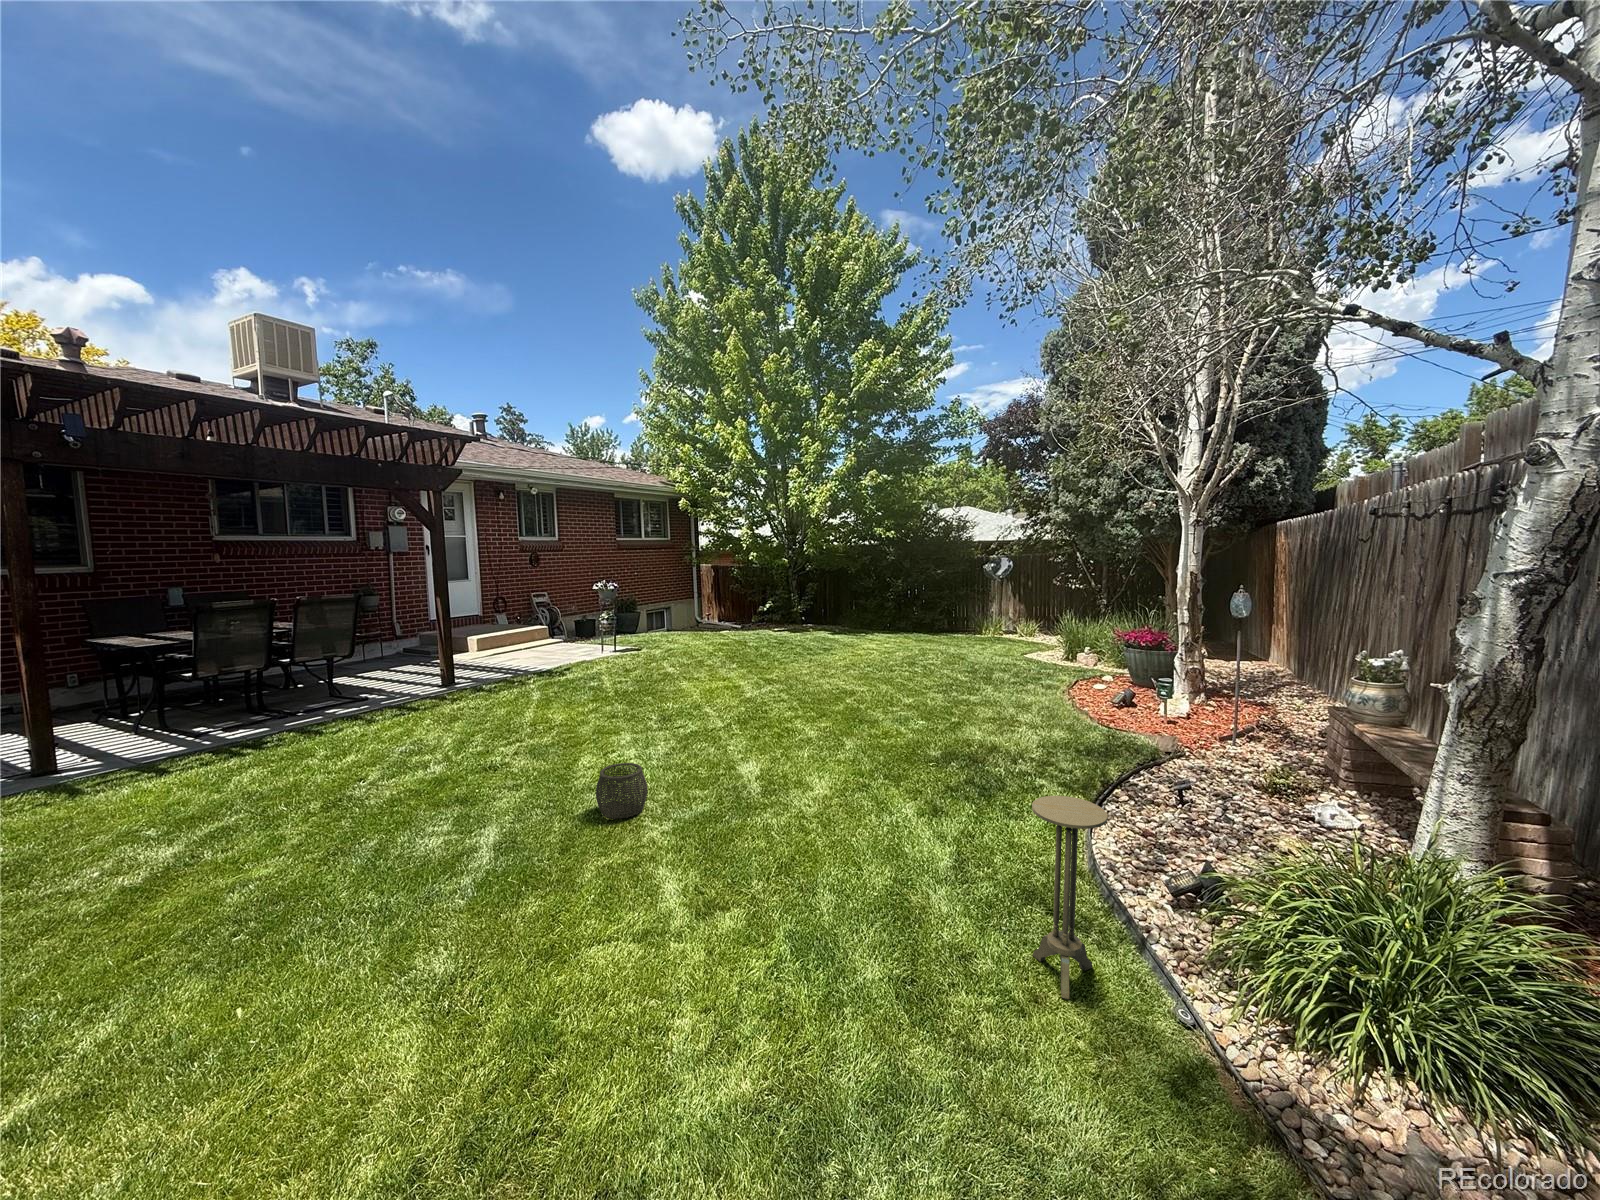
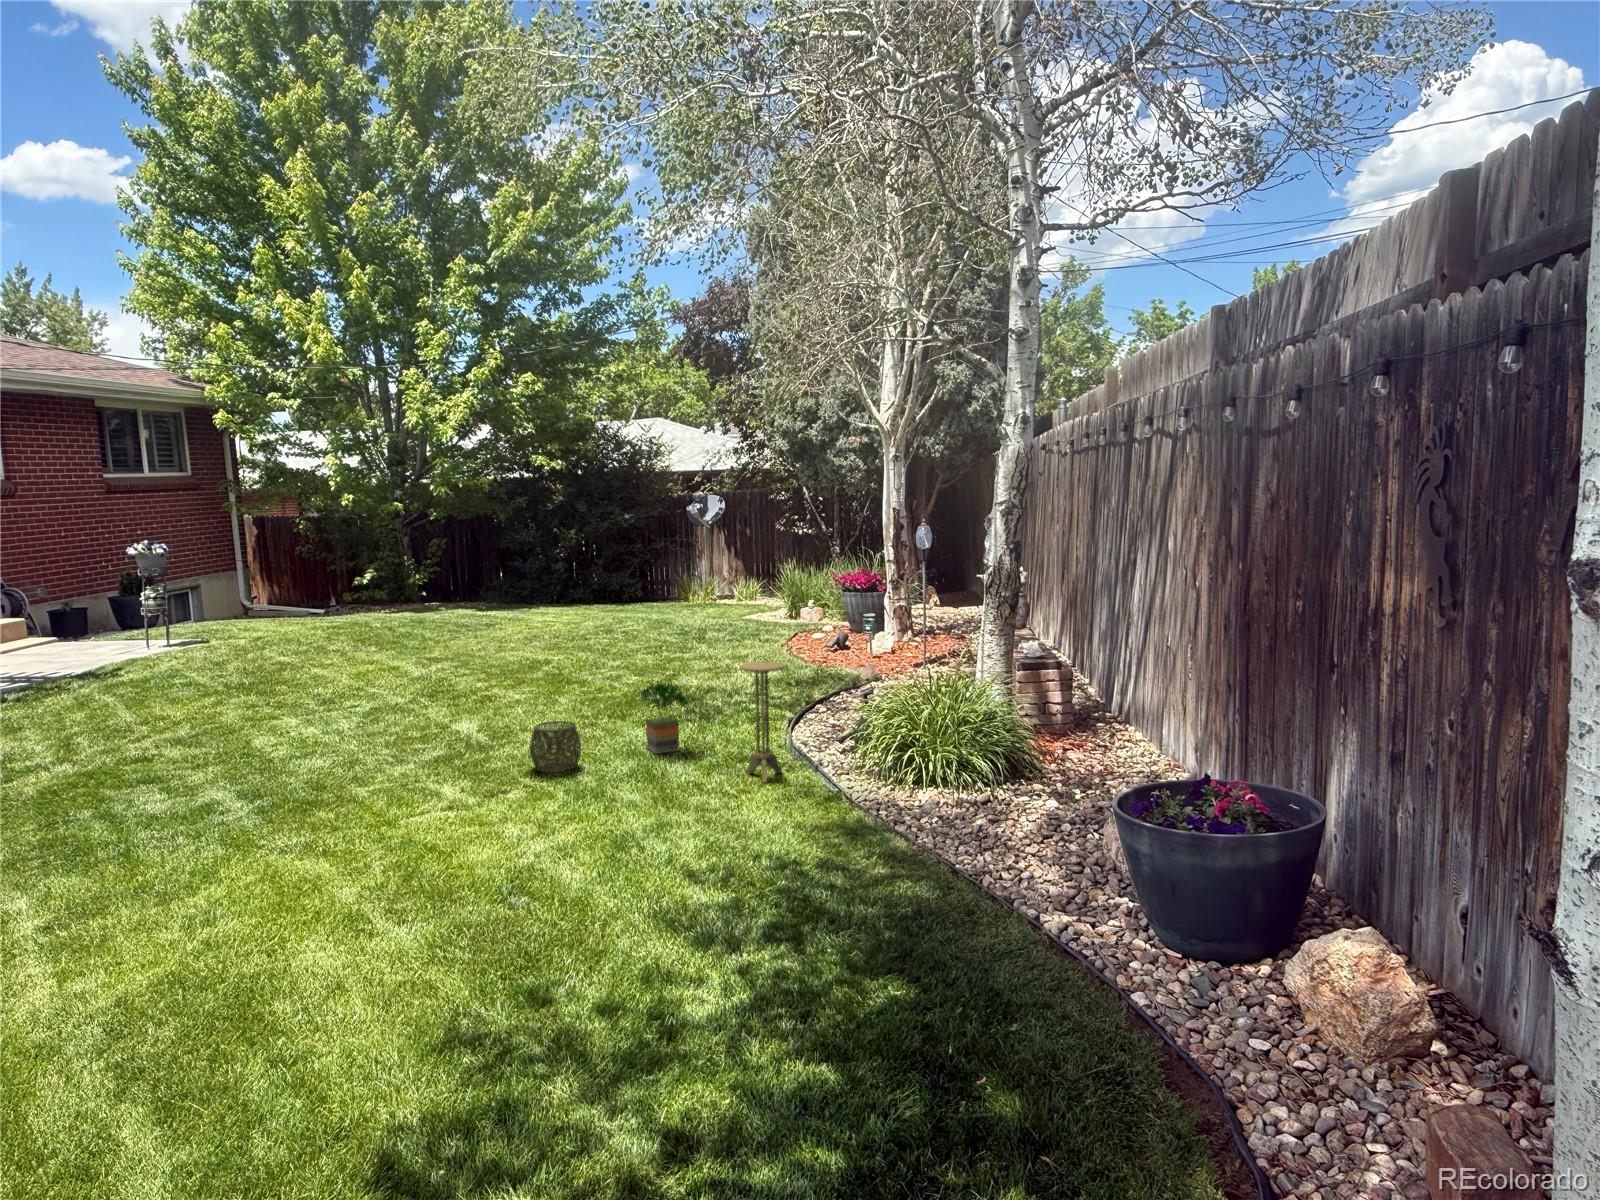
woven basket: present [596,763,648,819] -> present [530,721,581,773]
potted tree: none [896,775,959,869] -> present [641,683,688,754]

